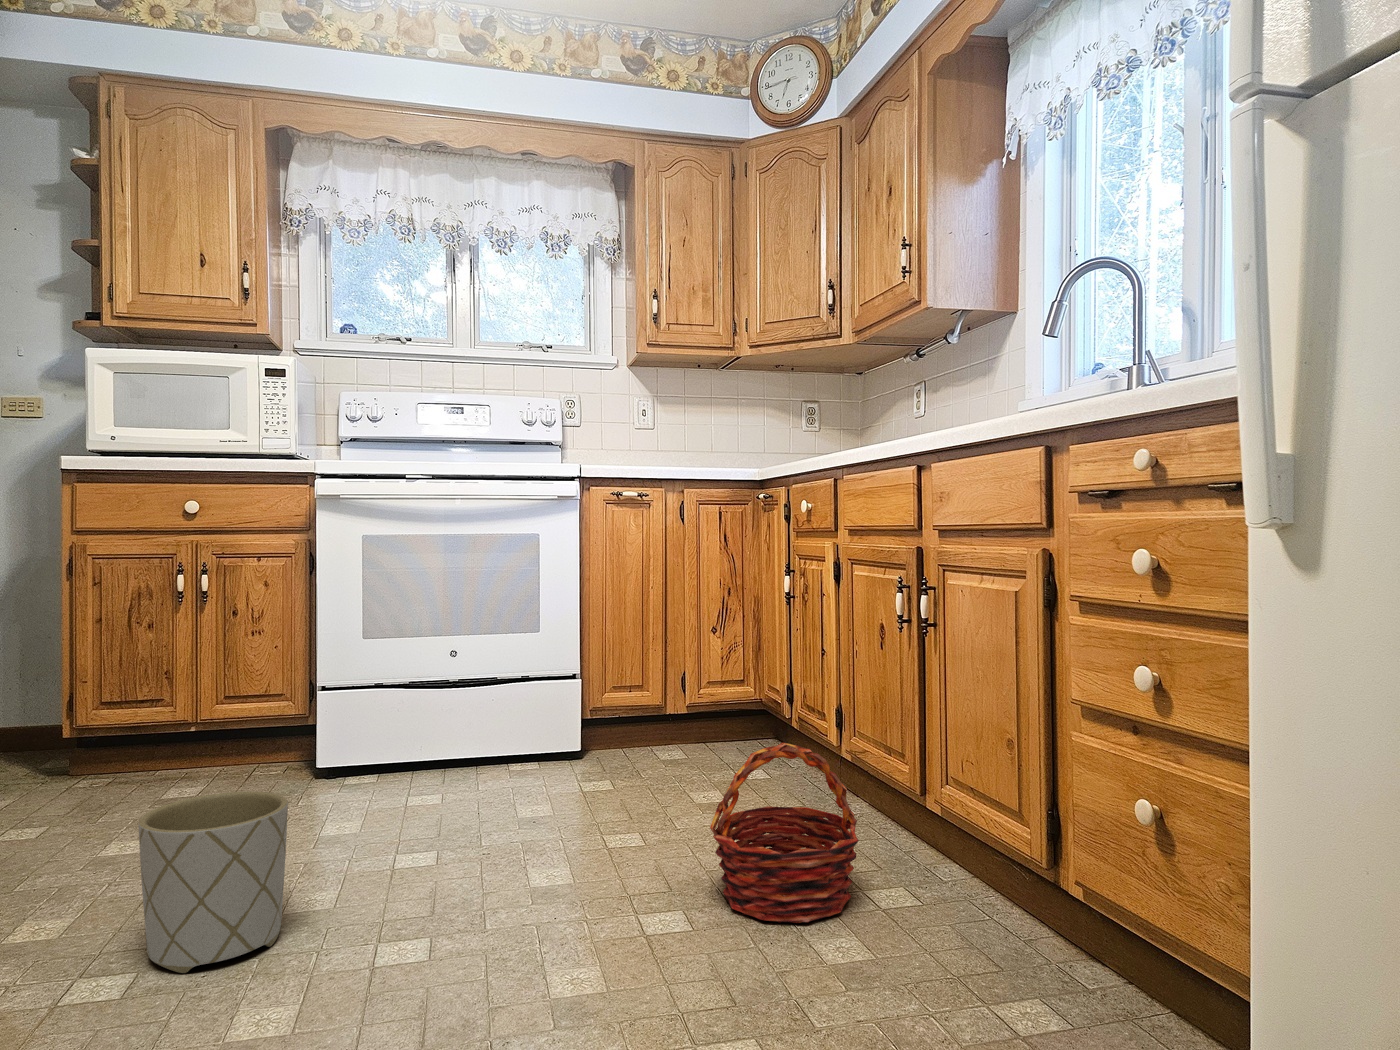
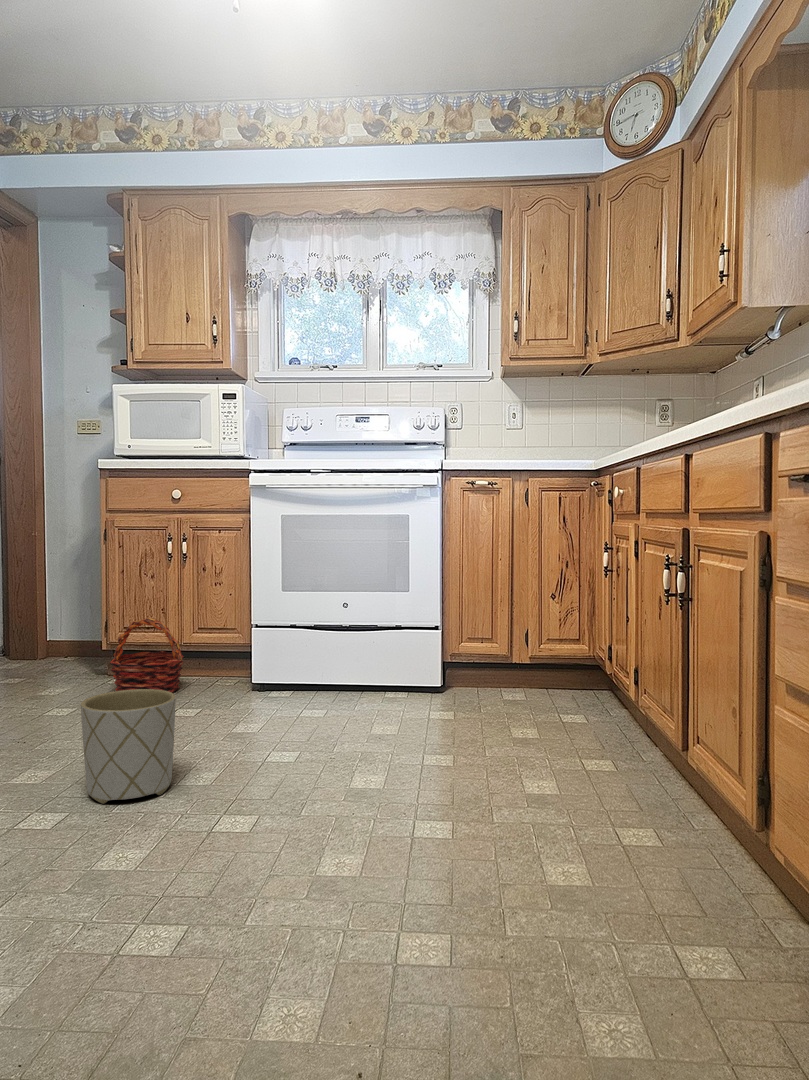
basket: present [710,743,859,923] -> present [110,618,184,692]

